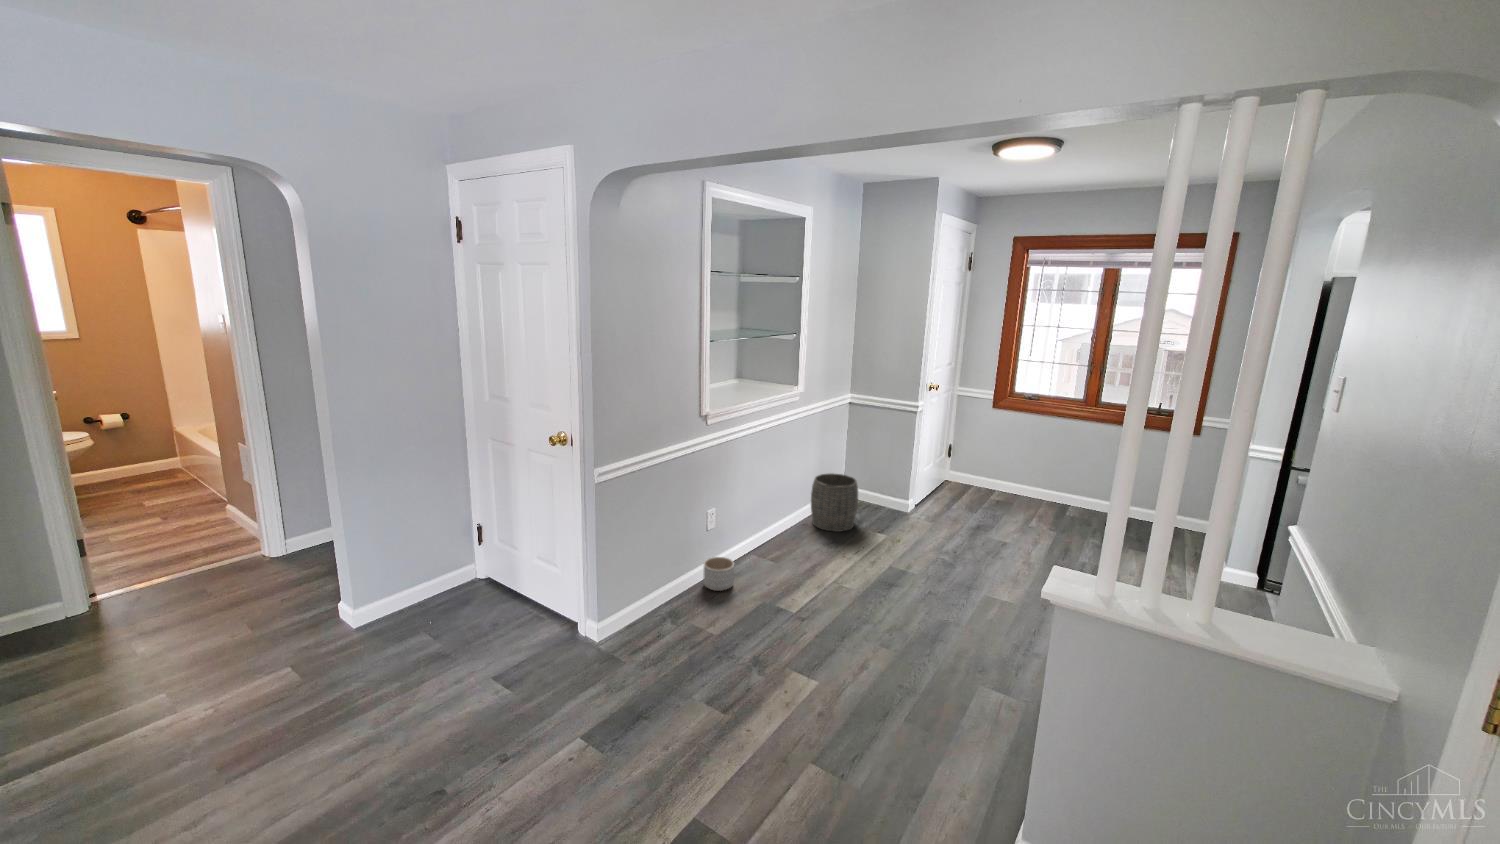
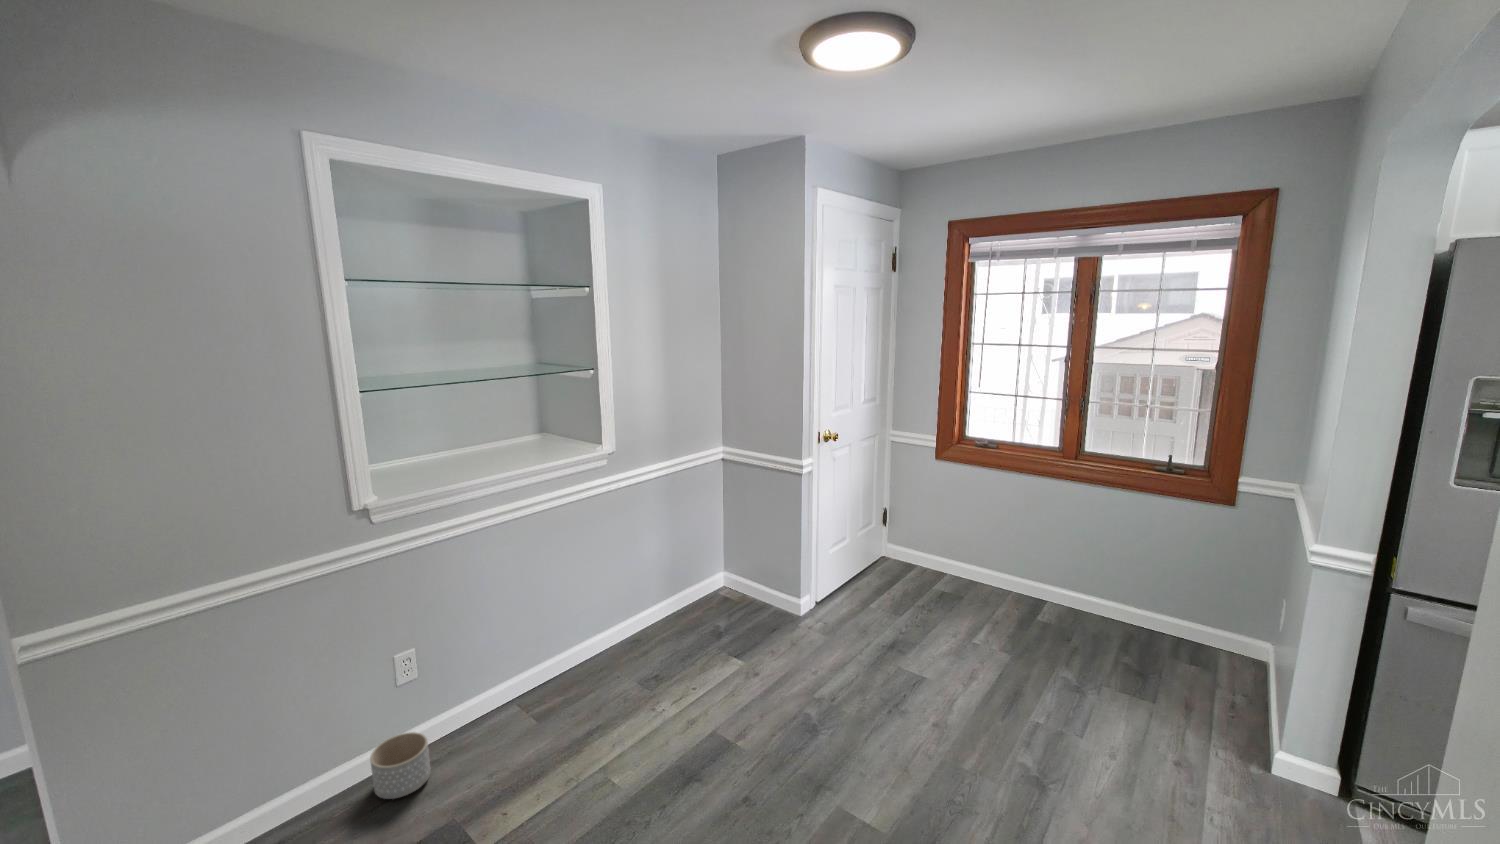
woven basket: present [811,473,858,532] -> none [639,566,708,659]

